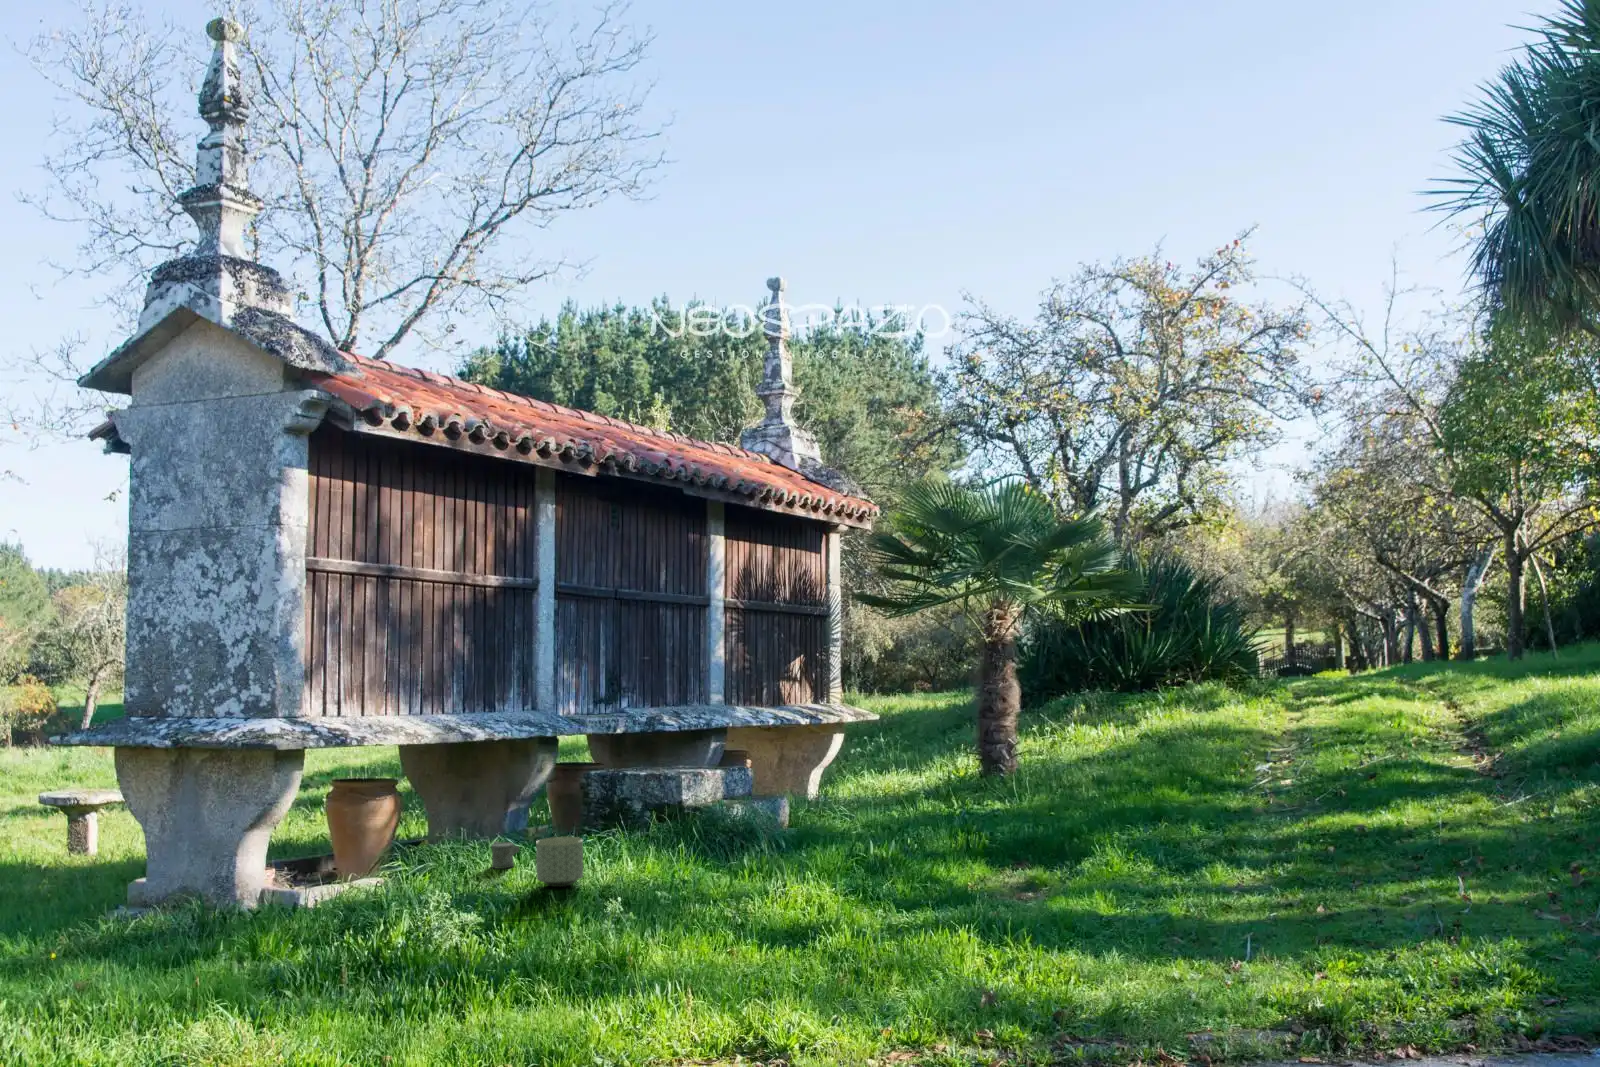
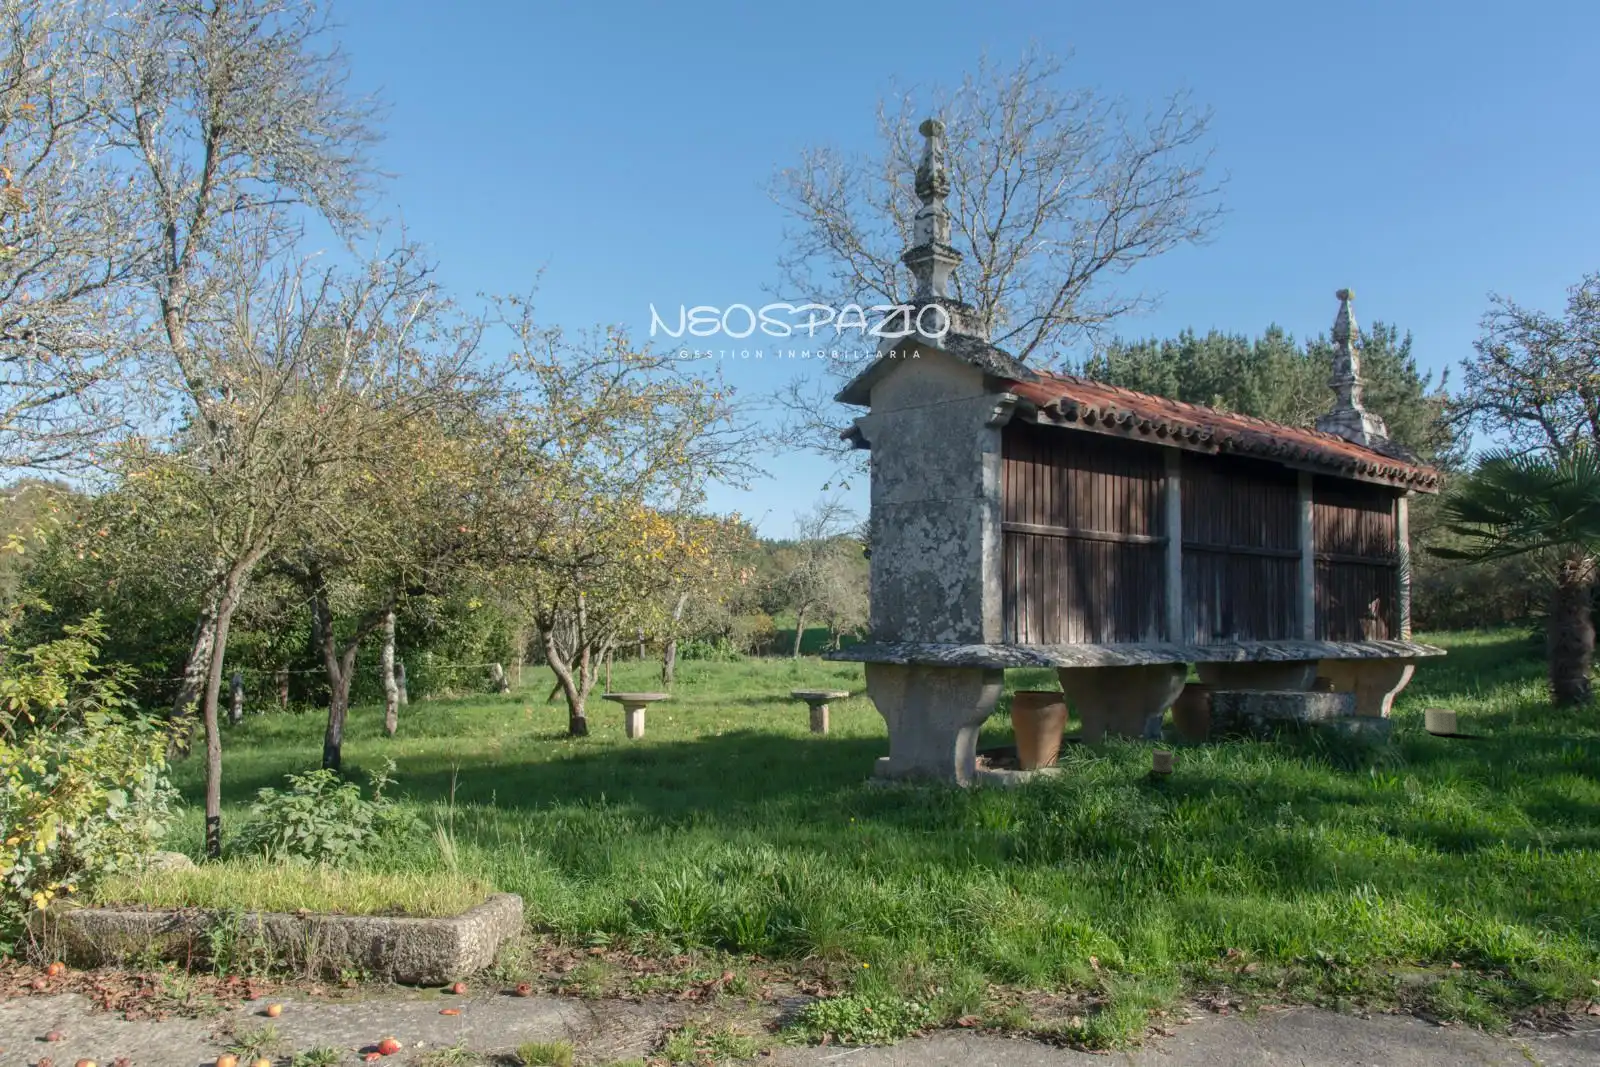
planter: present [536,837,583,887] -> present [1425,708,1456,735]

